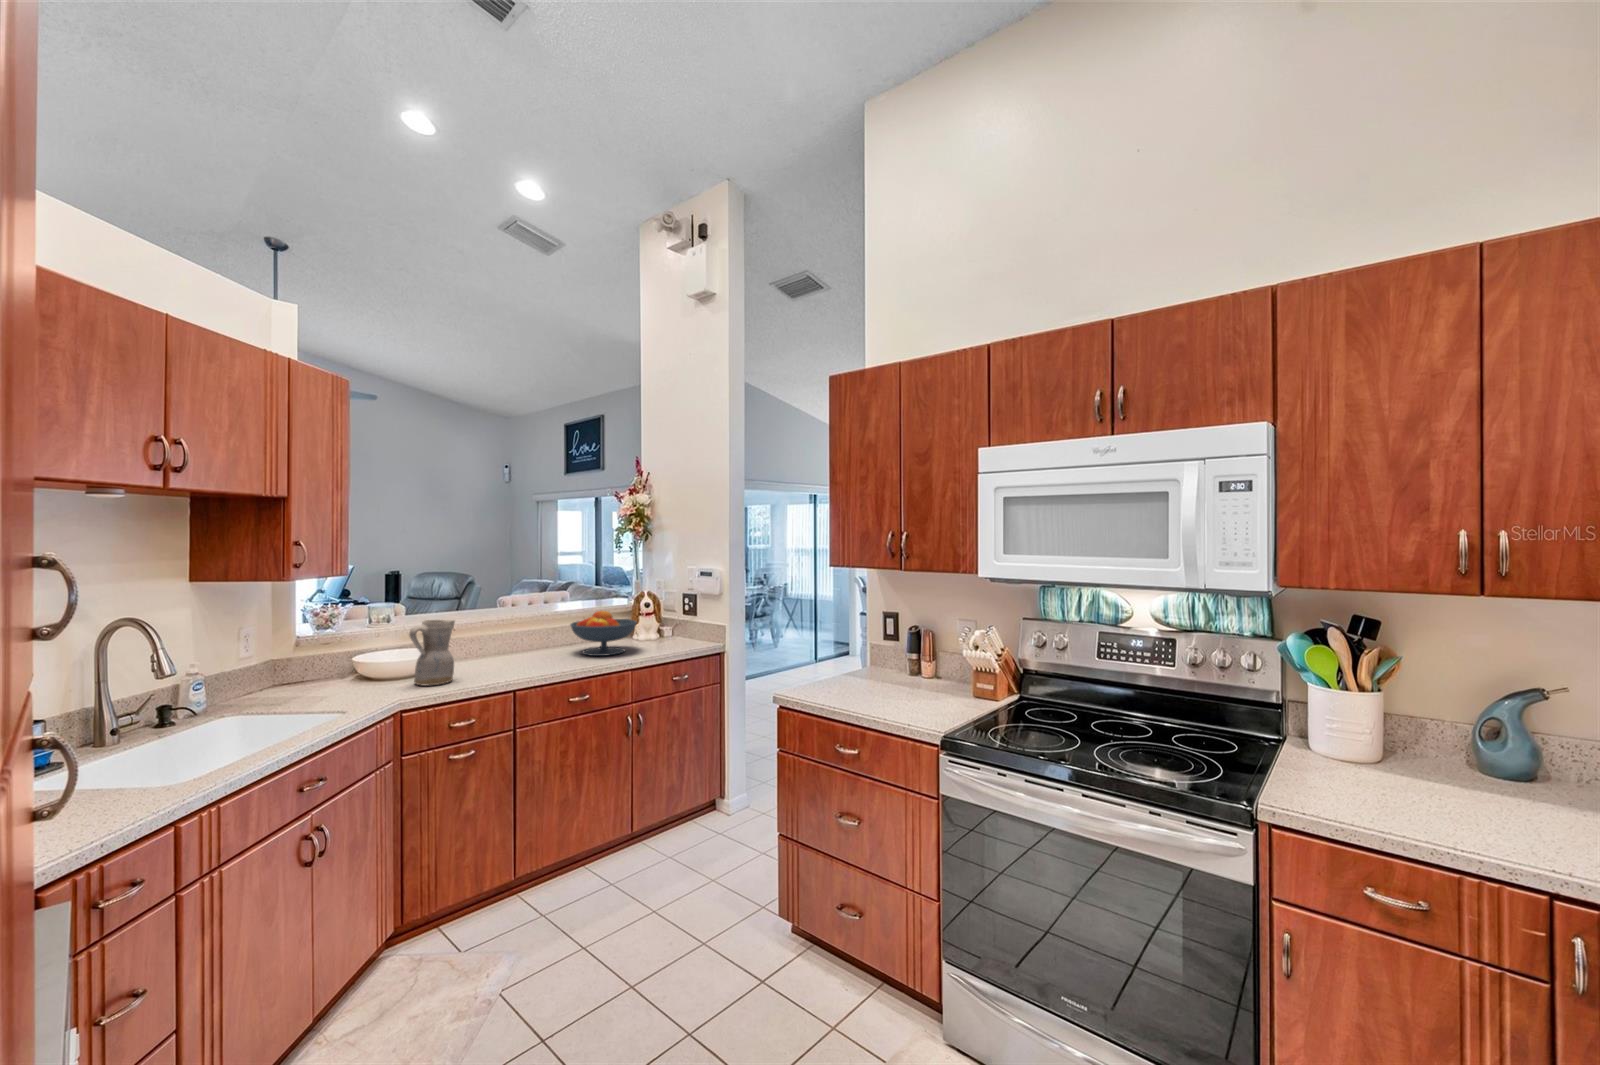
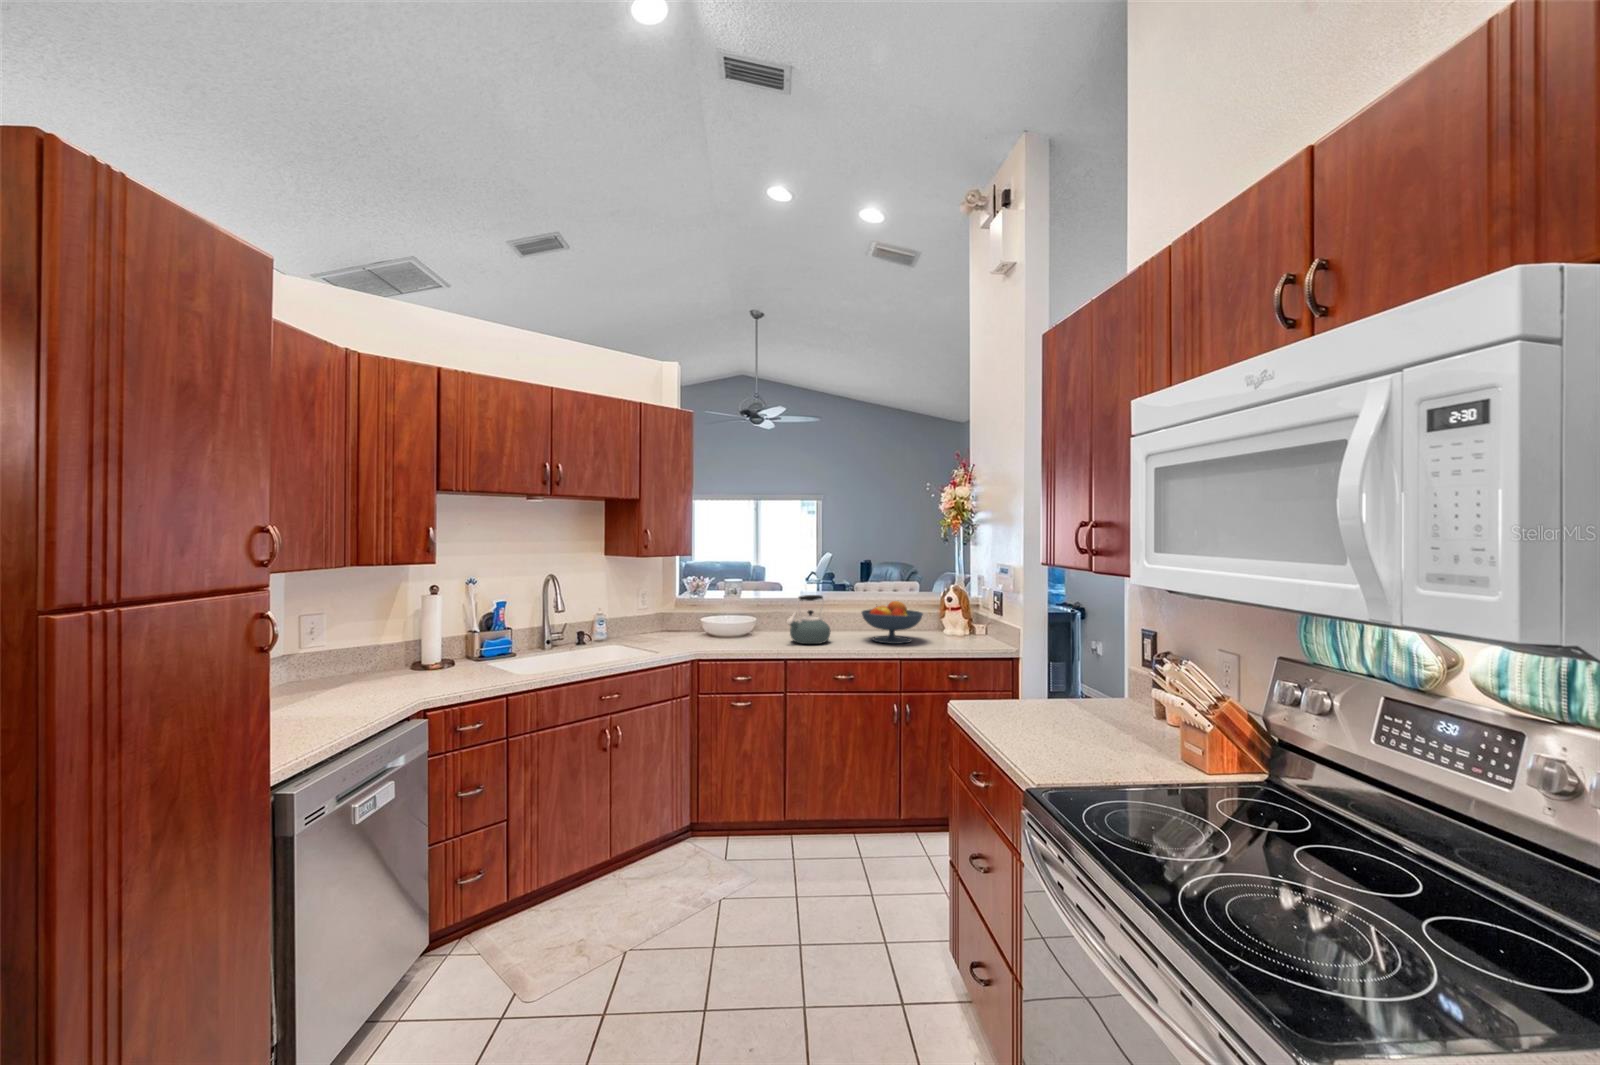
kettle: none [497,612,547,670] -> present [787,595,831,644]
ceramic pitcher: present [409,620,455,686] -> none [718,594,752,645]

